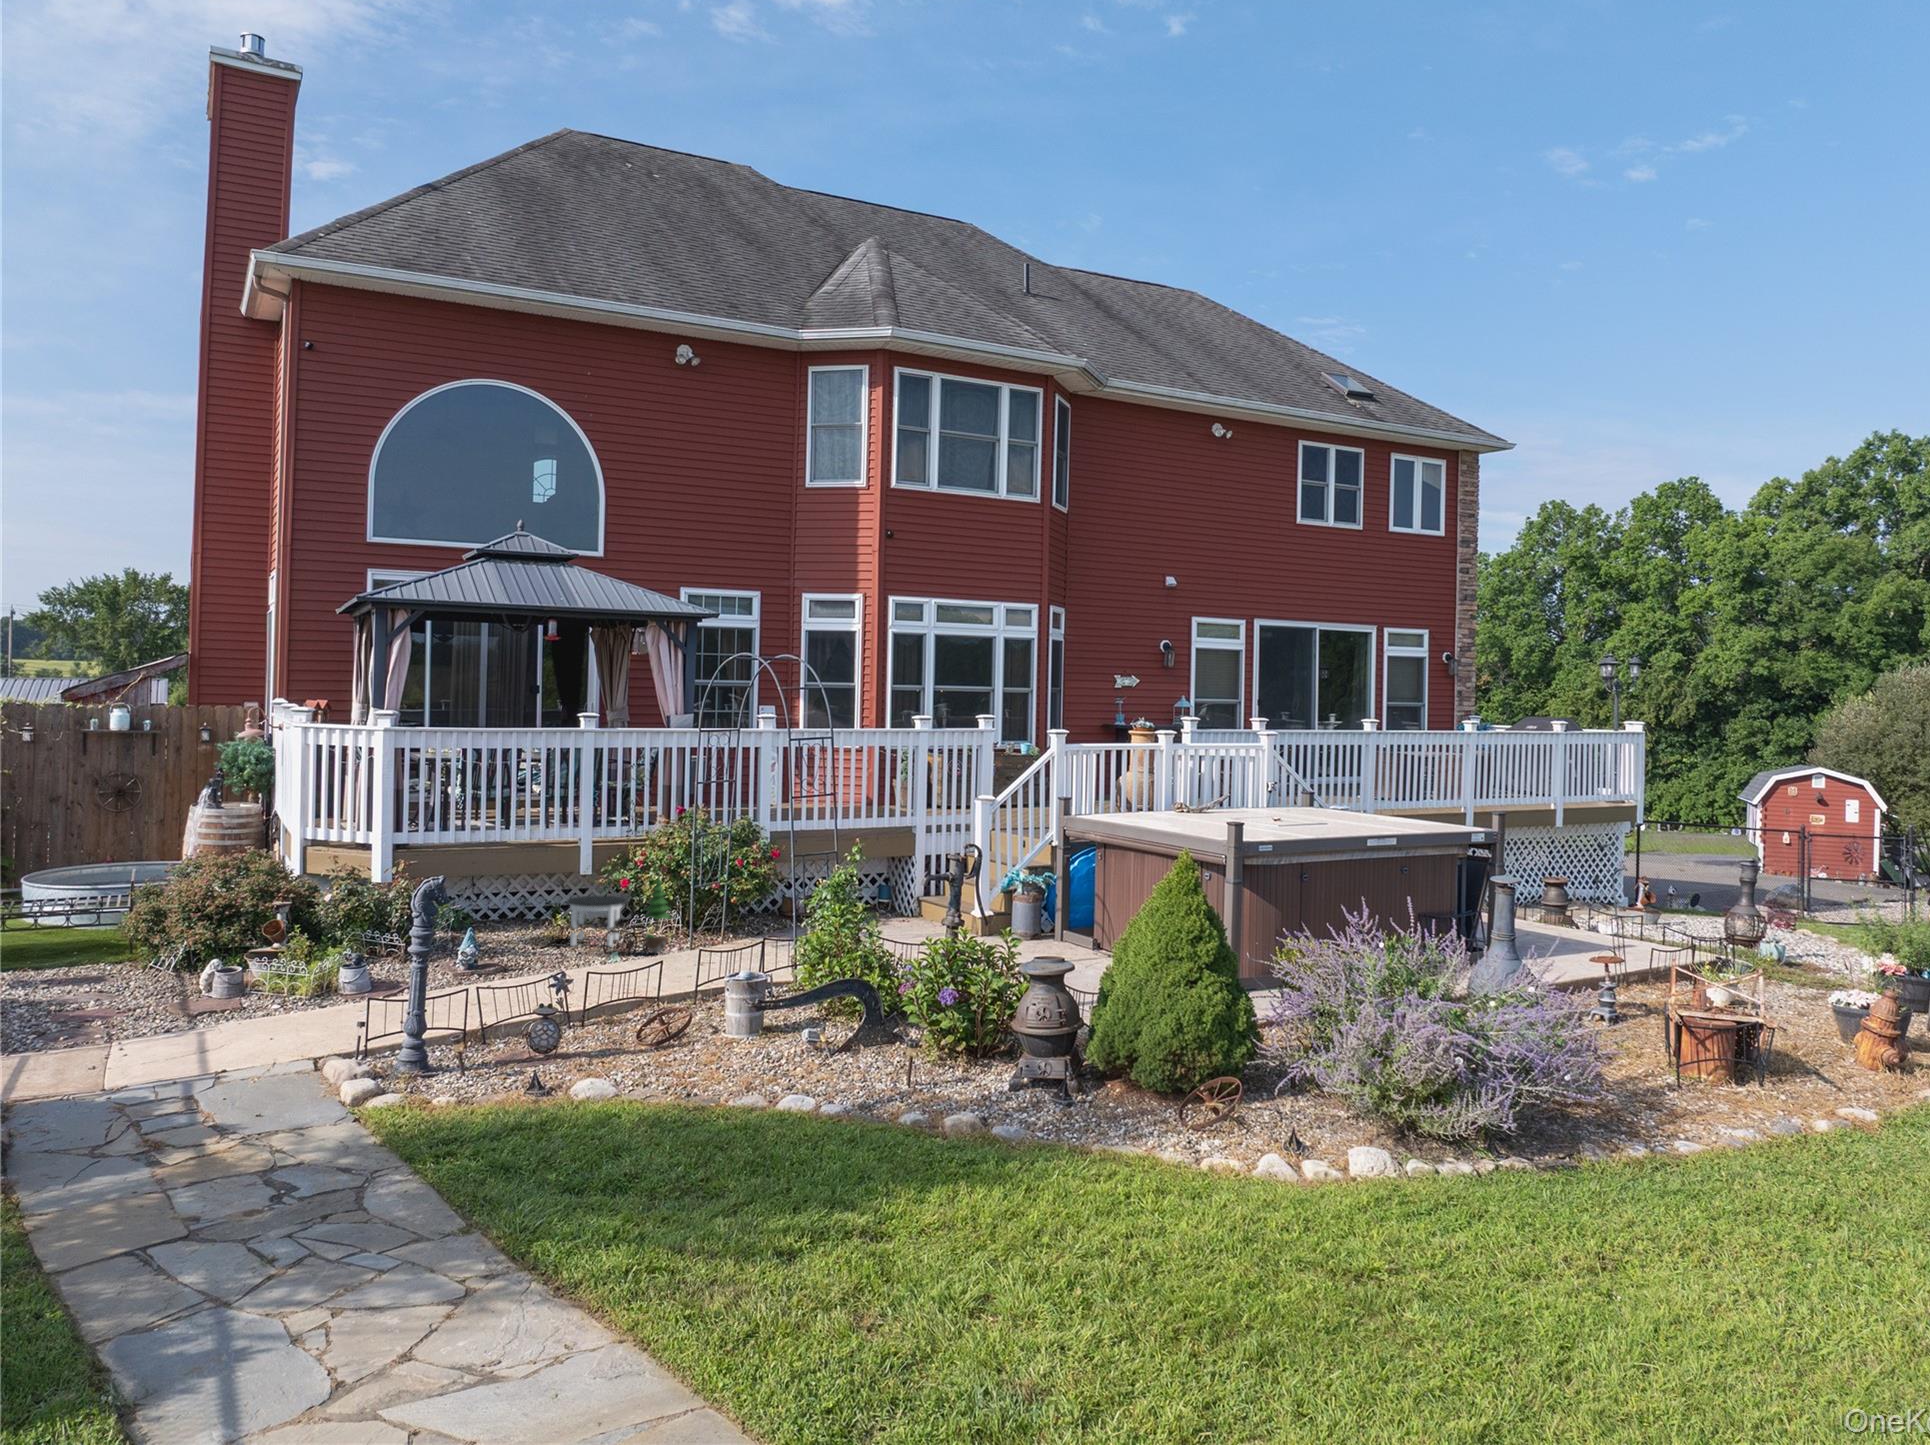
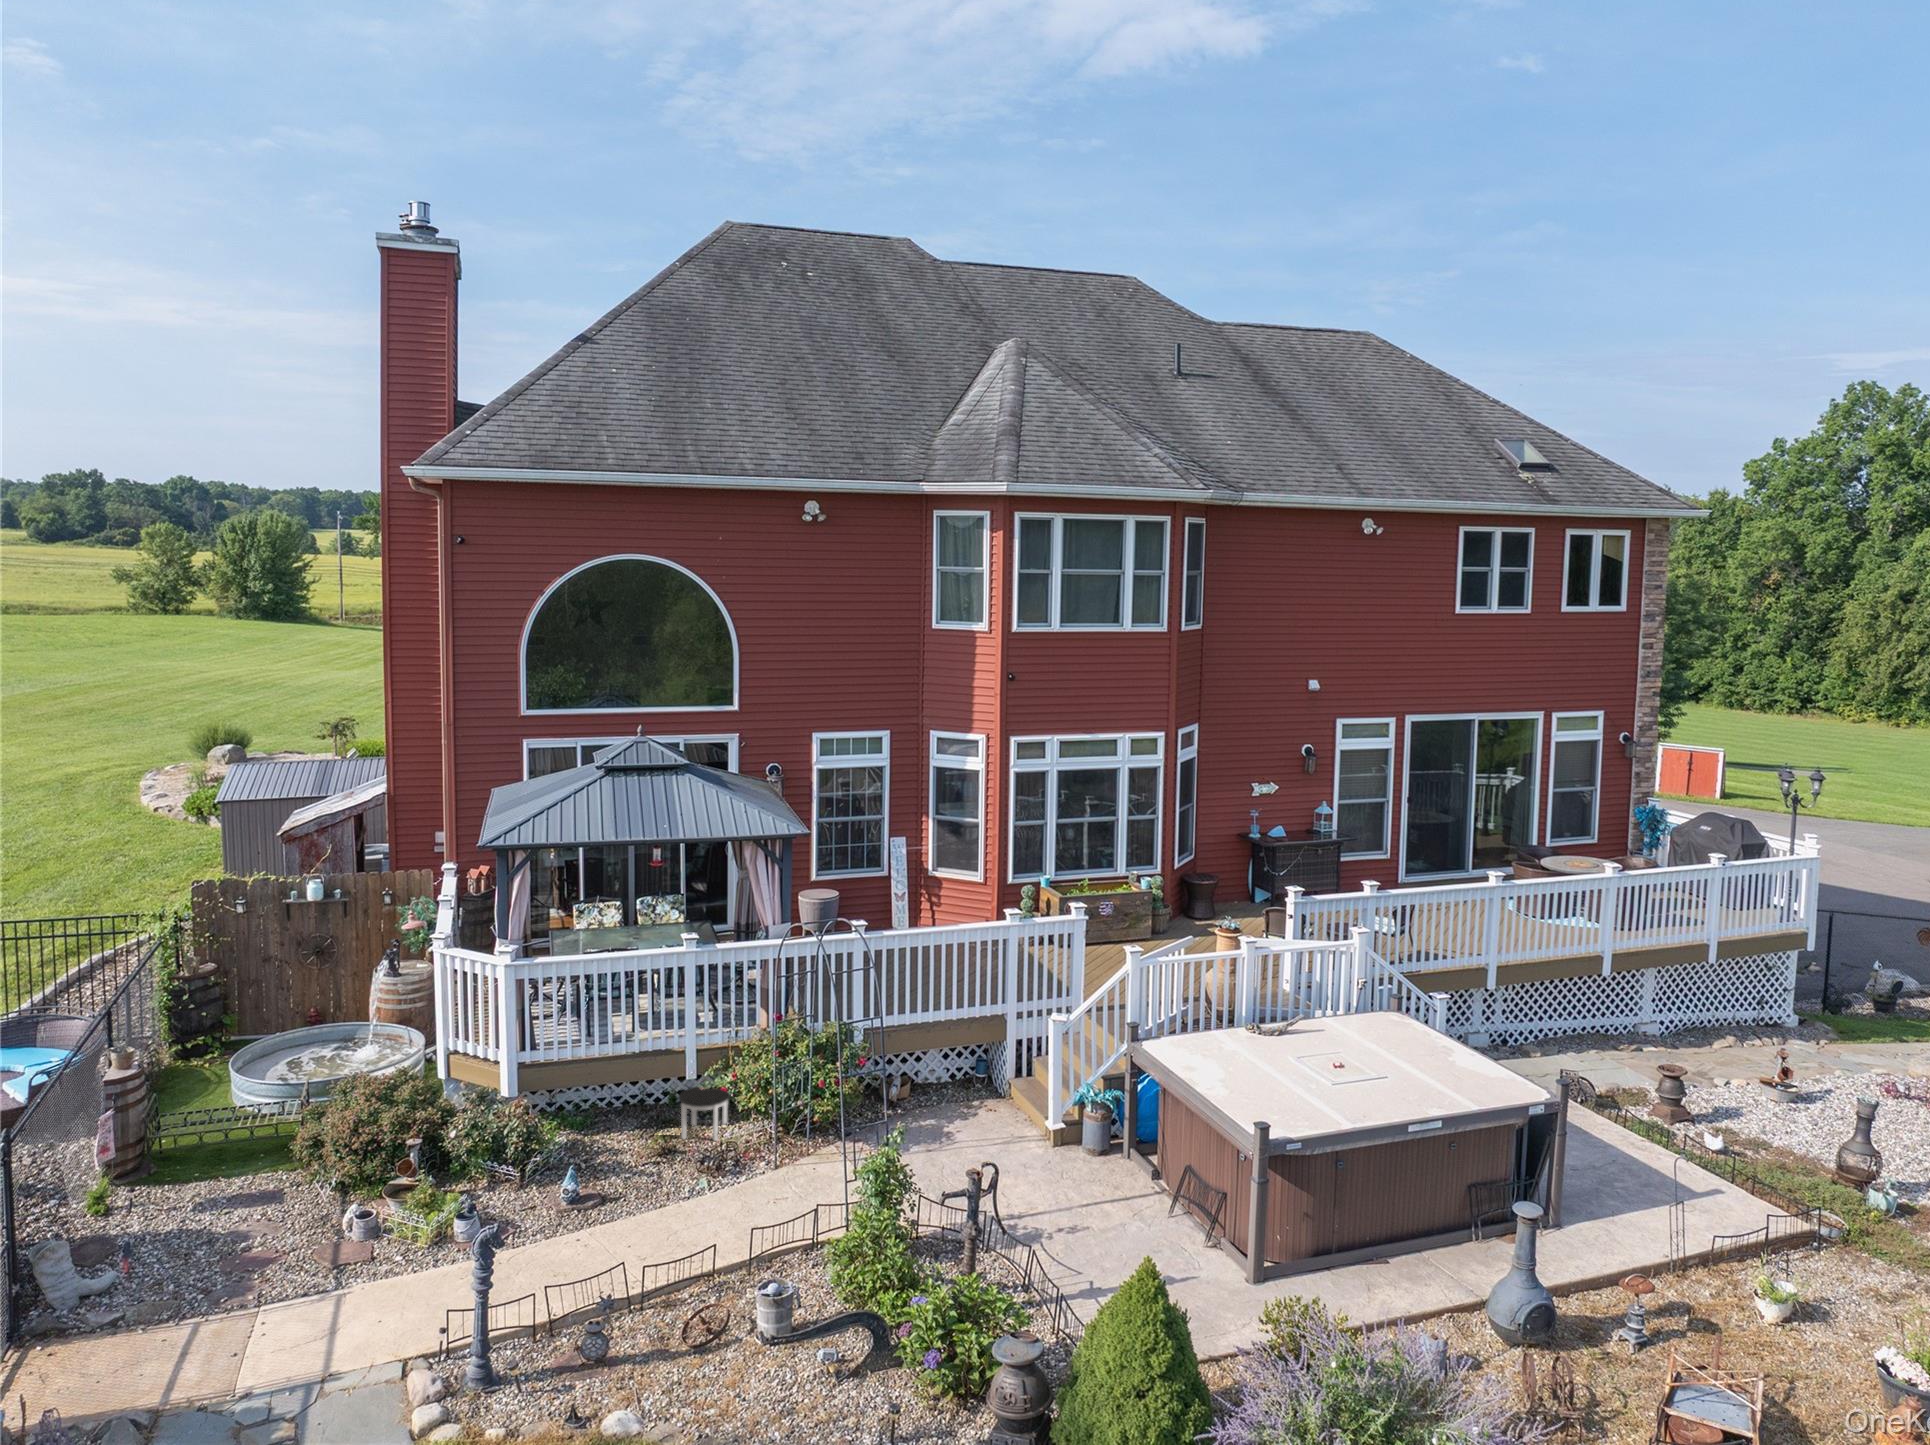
potted tree: present [644,879,671,953] -> none [738,1089,764,1158]

